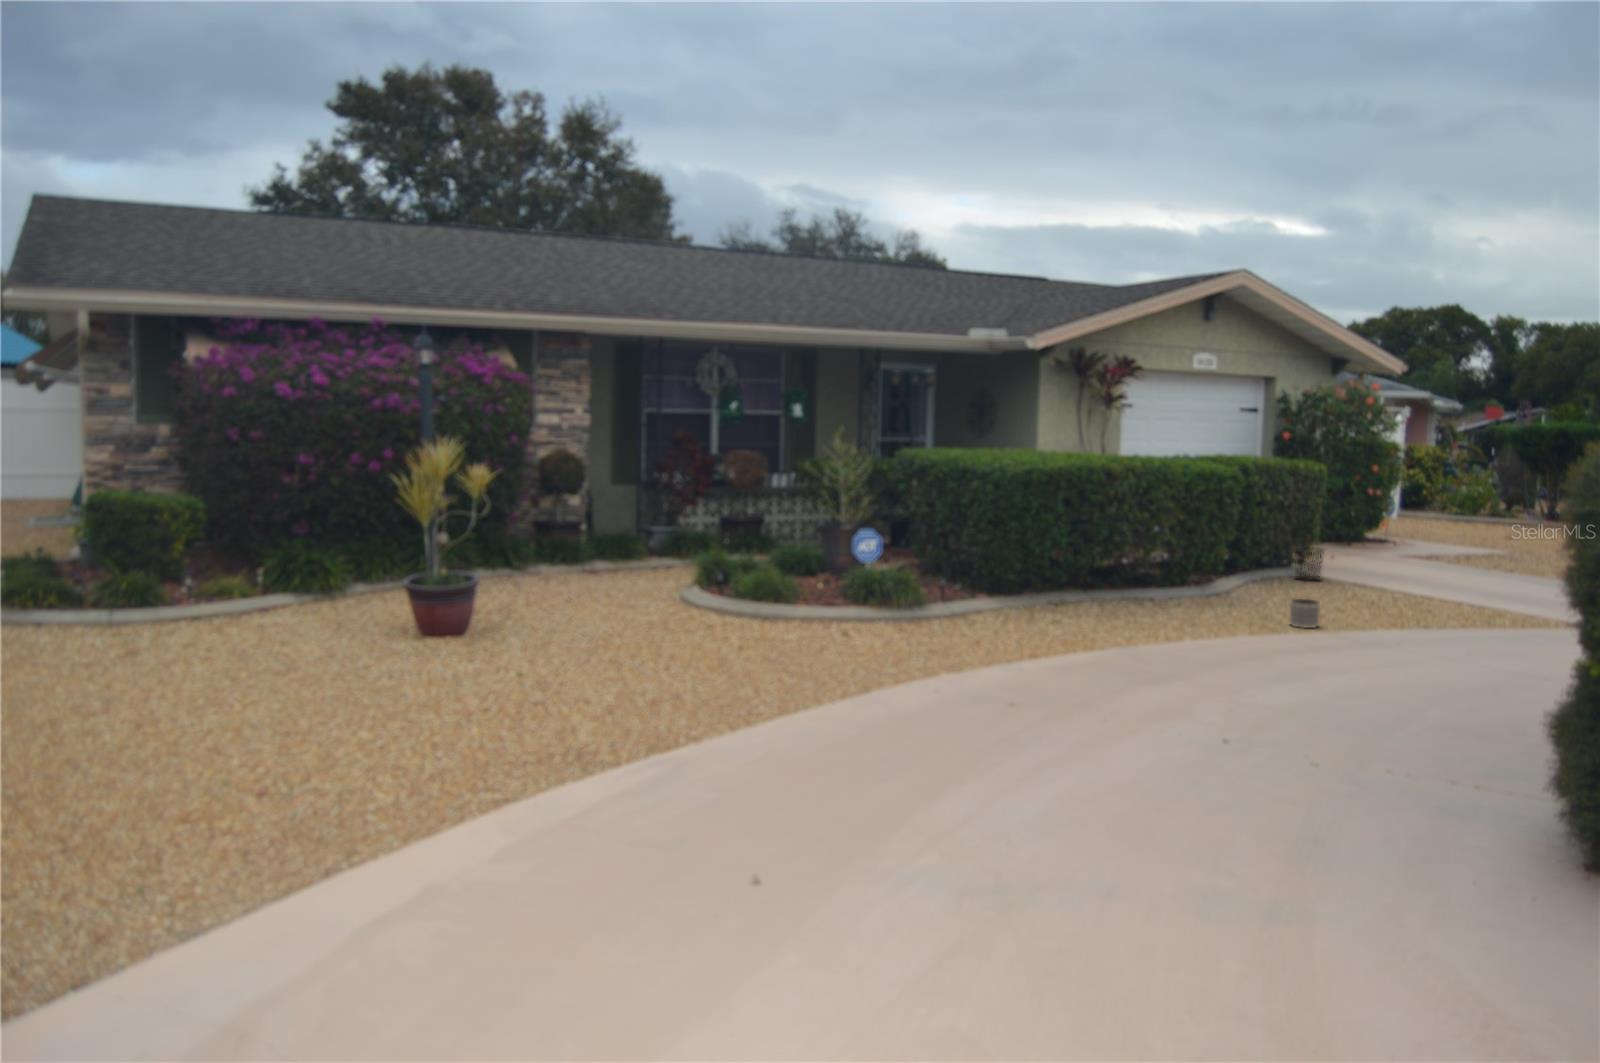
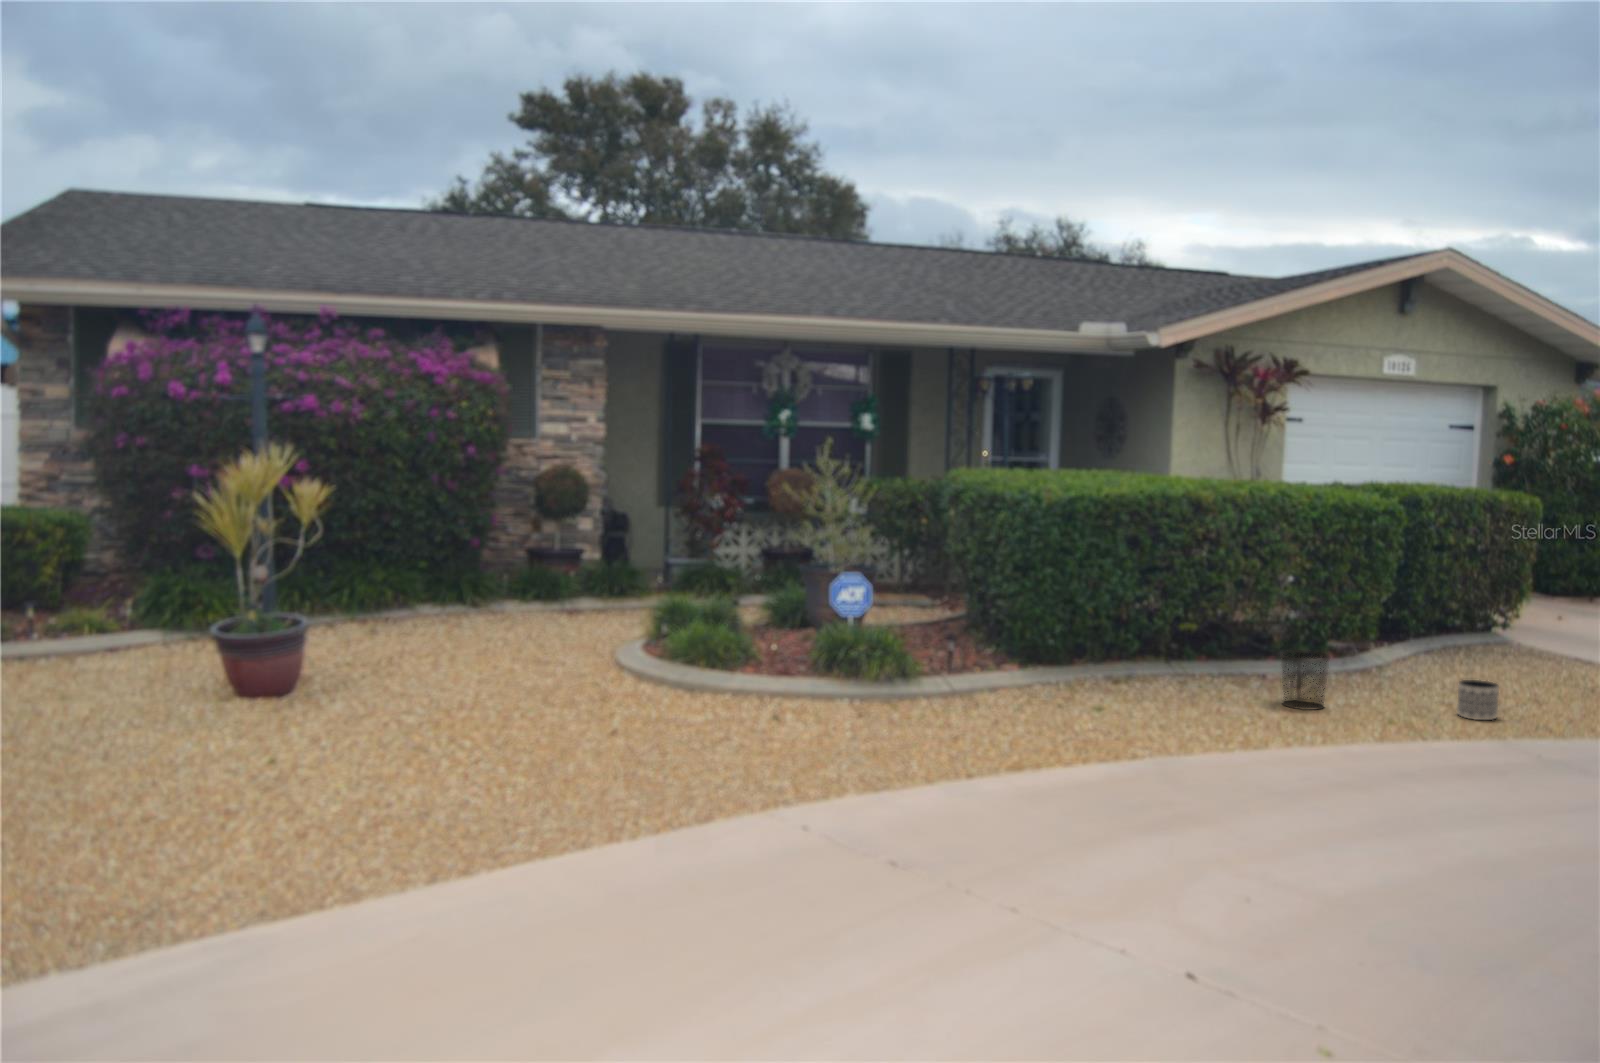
waste bin: present [1294,548,1324,581] -> present [1281,650,1330,710]

